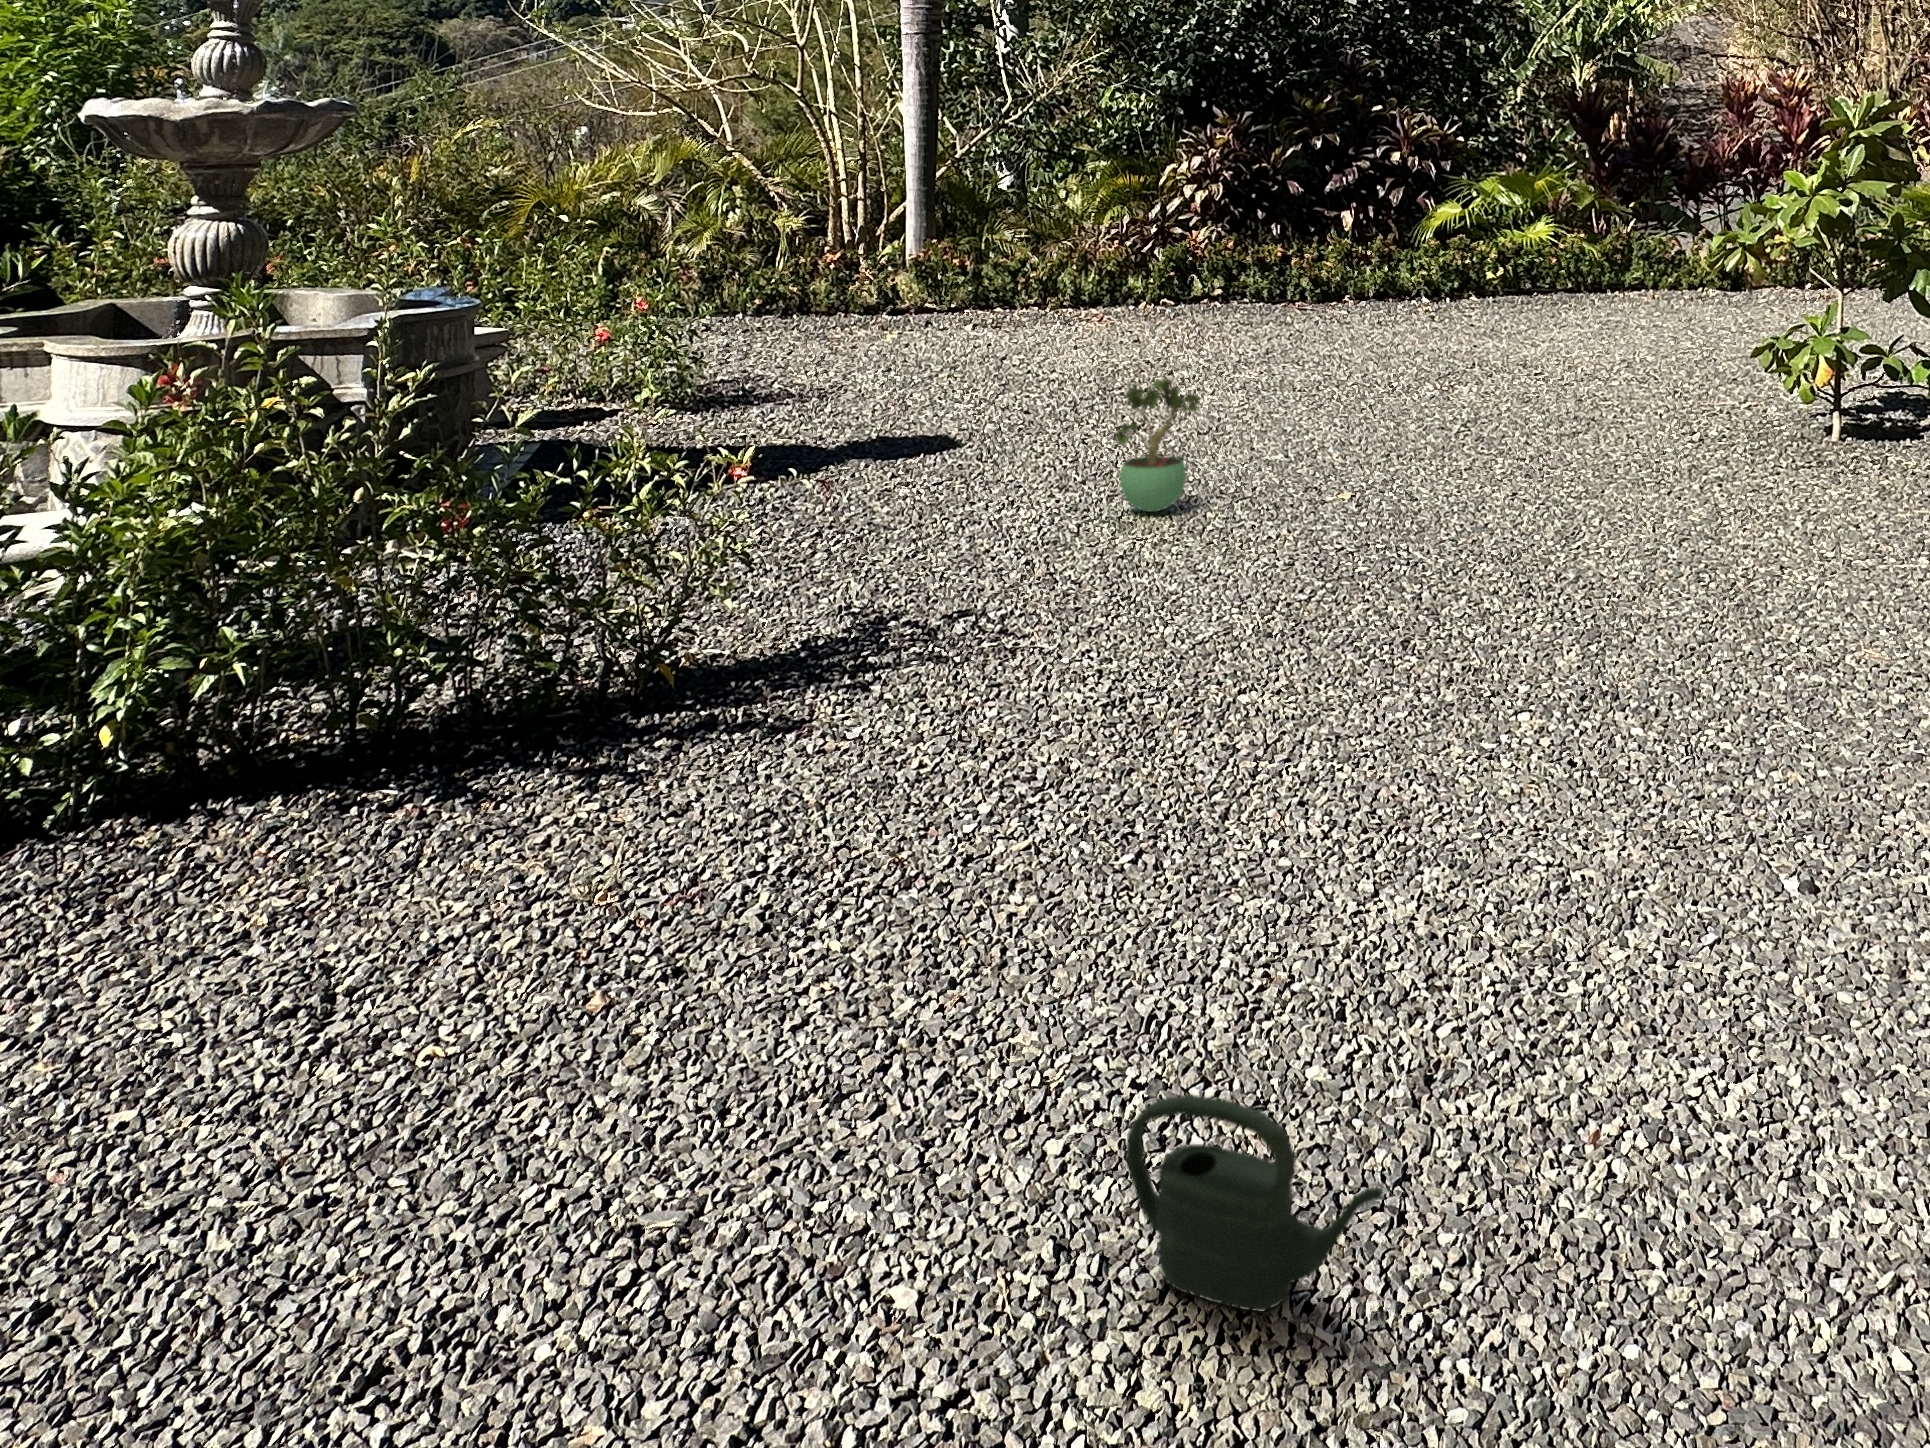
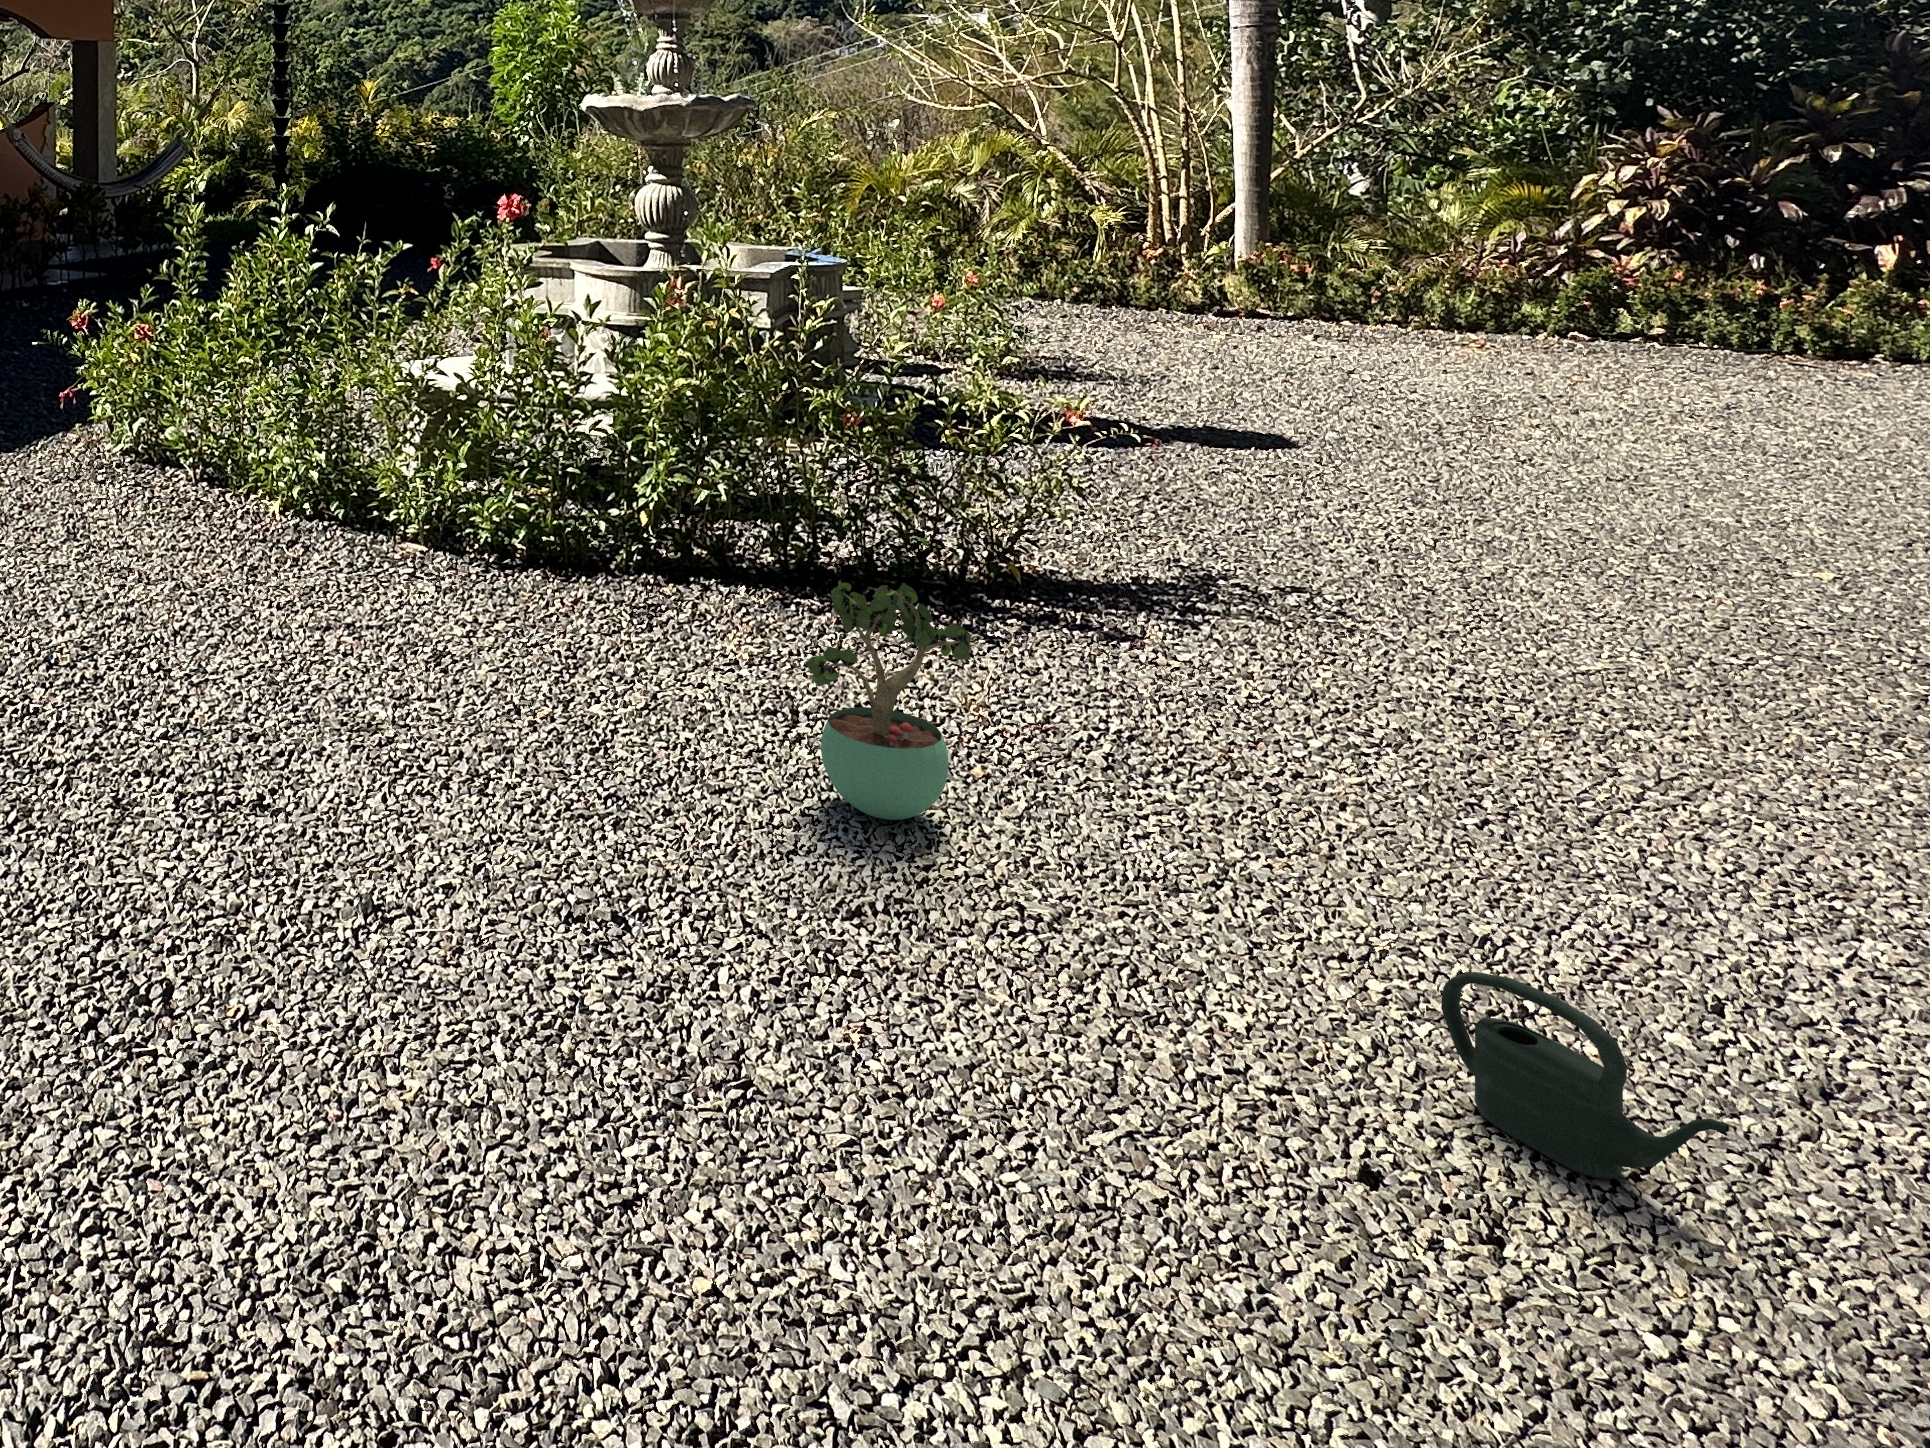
potted plant: present [1115,377,1200,512] -> present [806,582,973,820]

